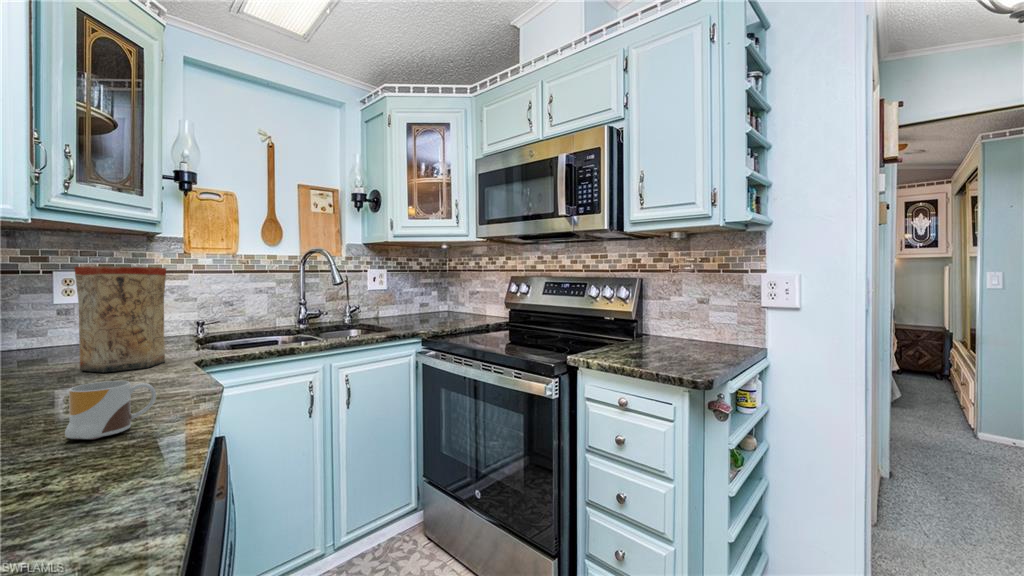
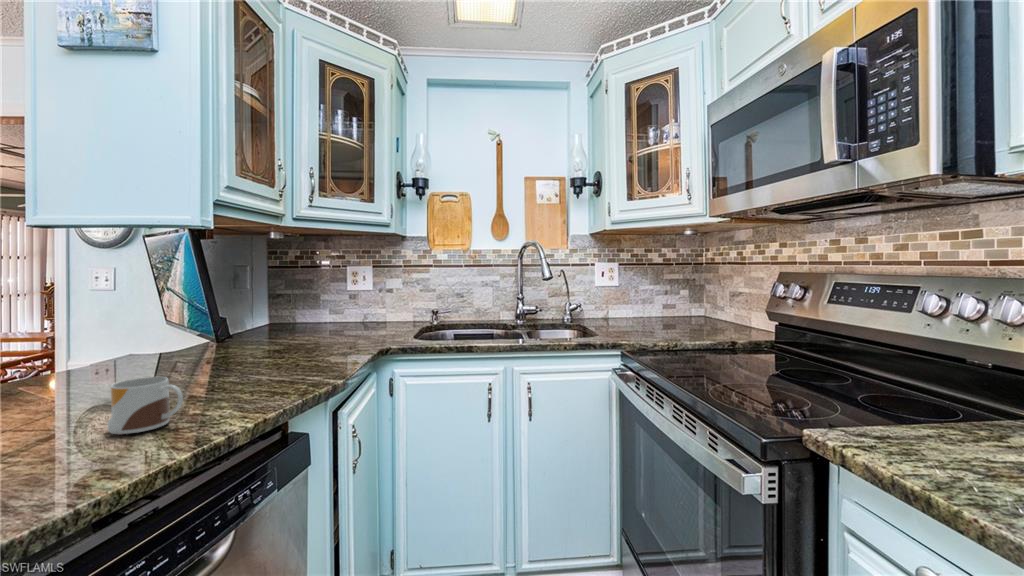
vase: present [74,266,166,372] -> none [302,264,363,353]

